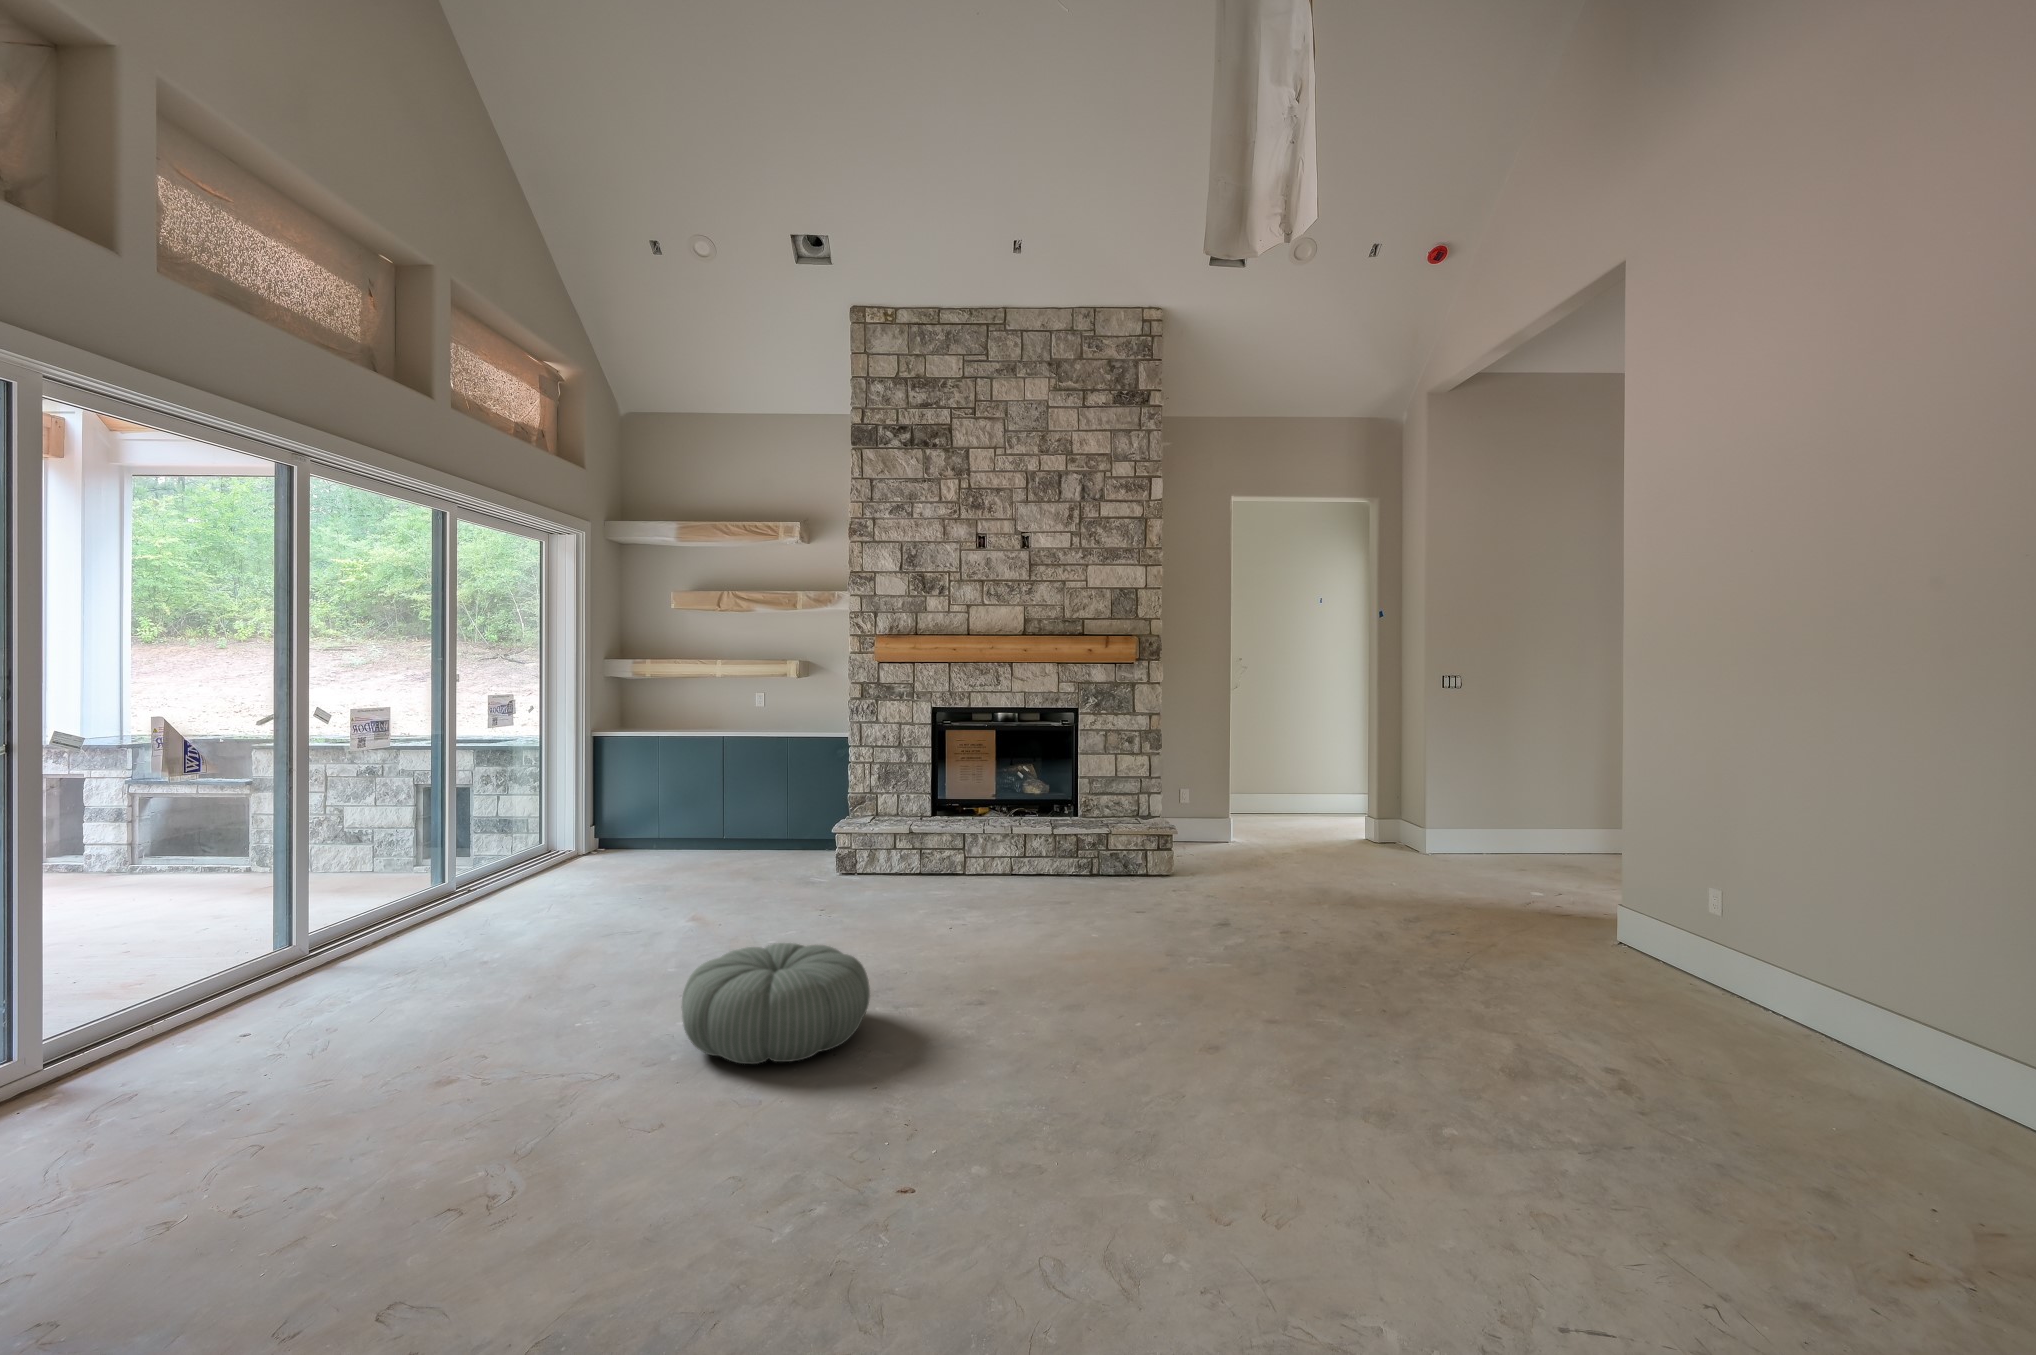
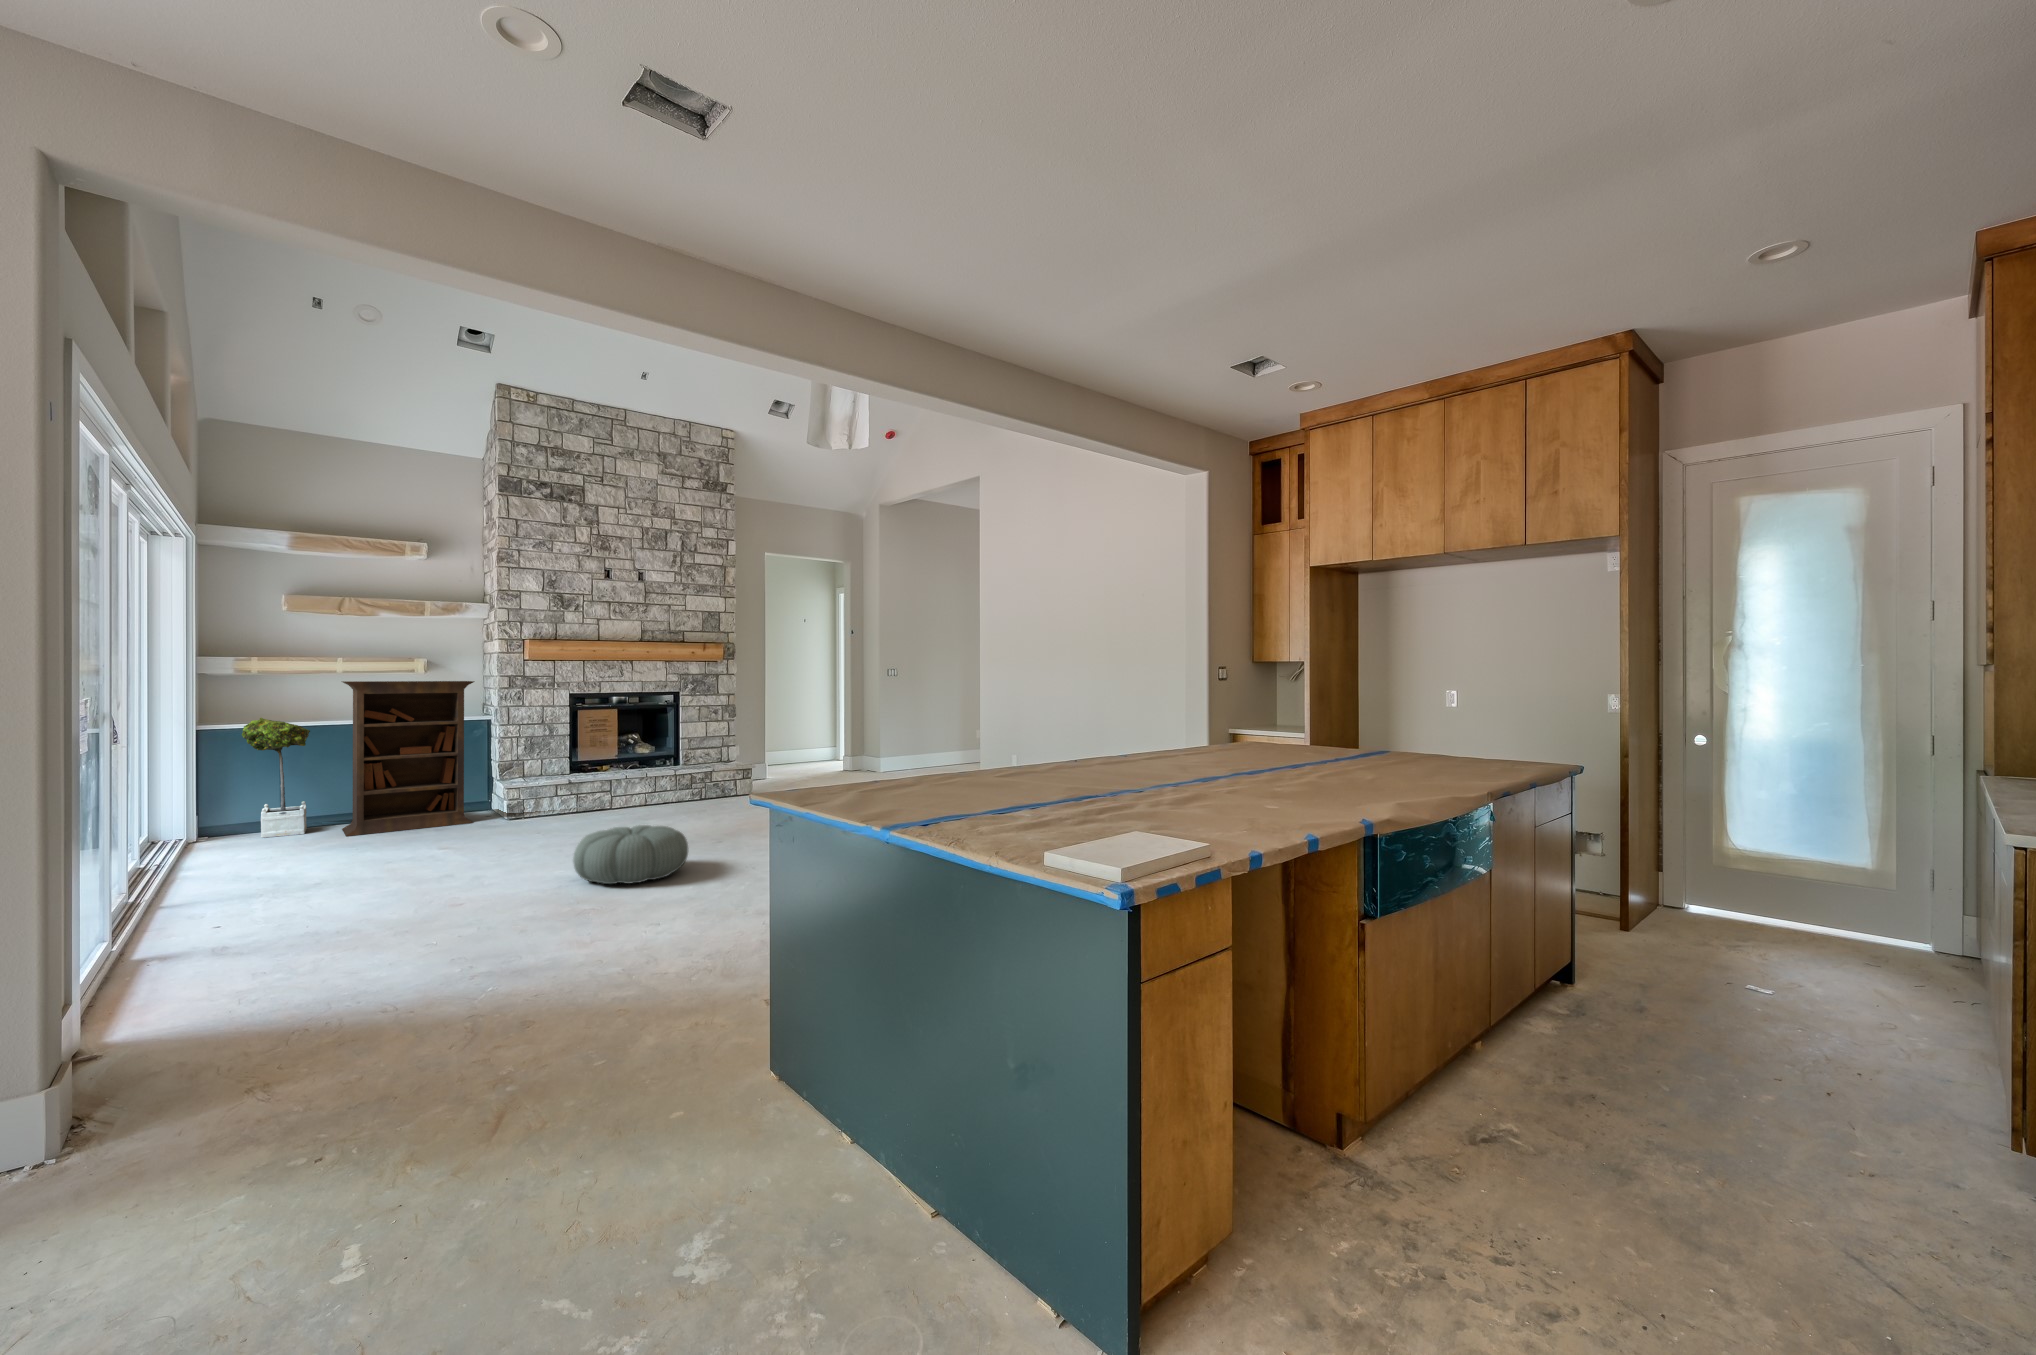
bookcase: none [677,688,820,873] -> present [342,681,474,836]
potted tree: none [612,727,673,863] -> present [242,718,310,838]

